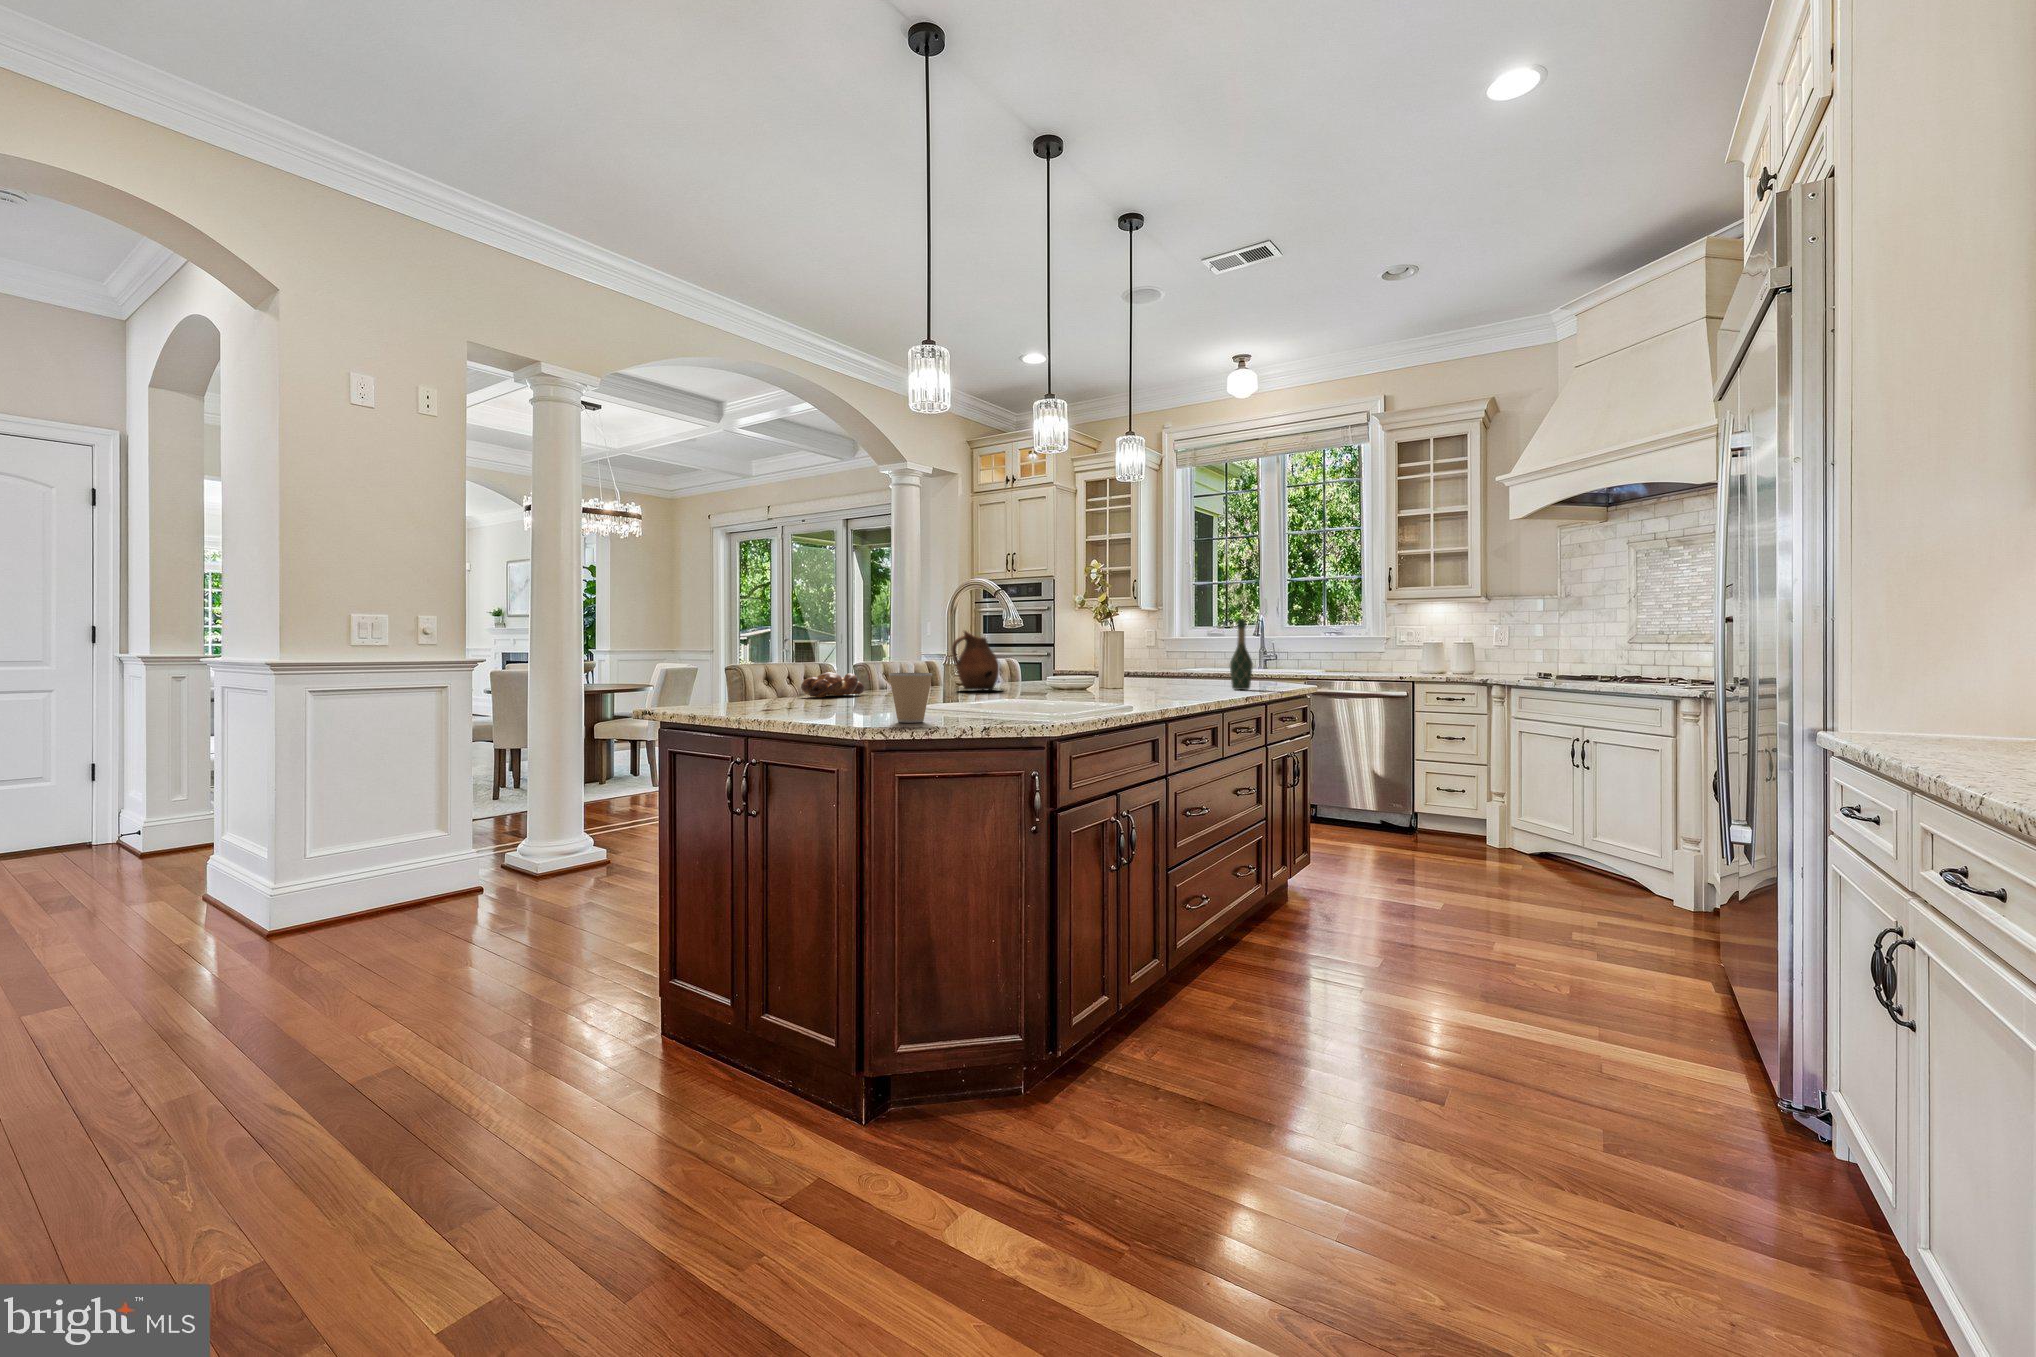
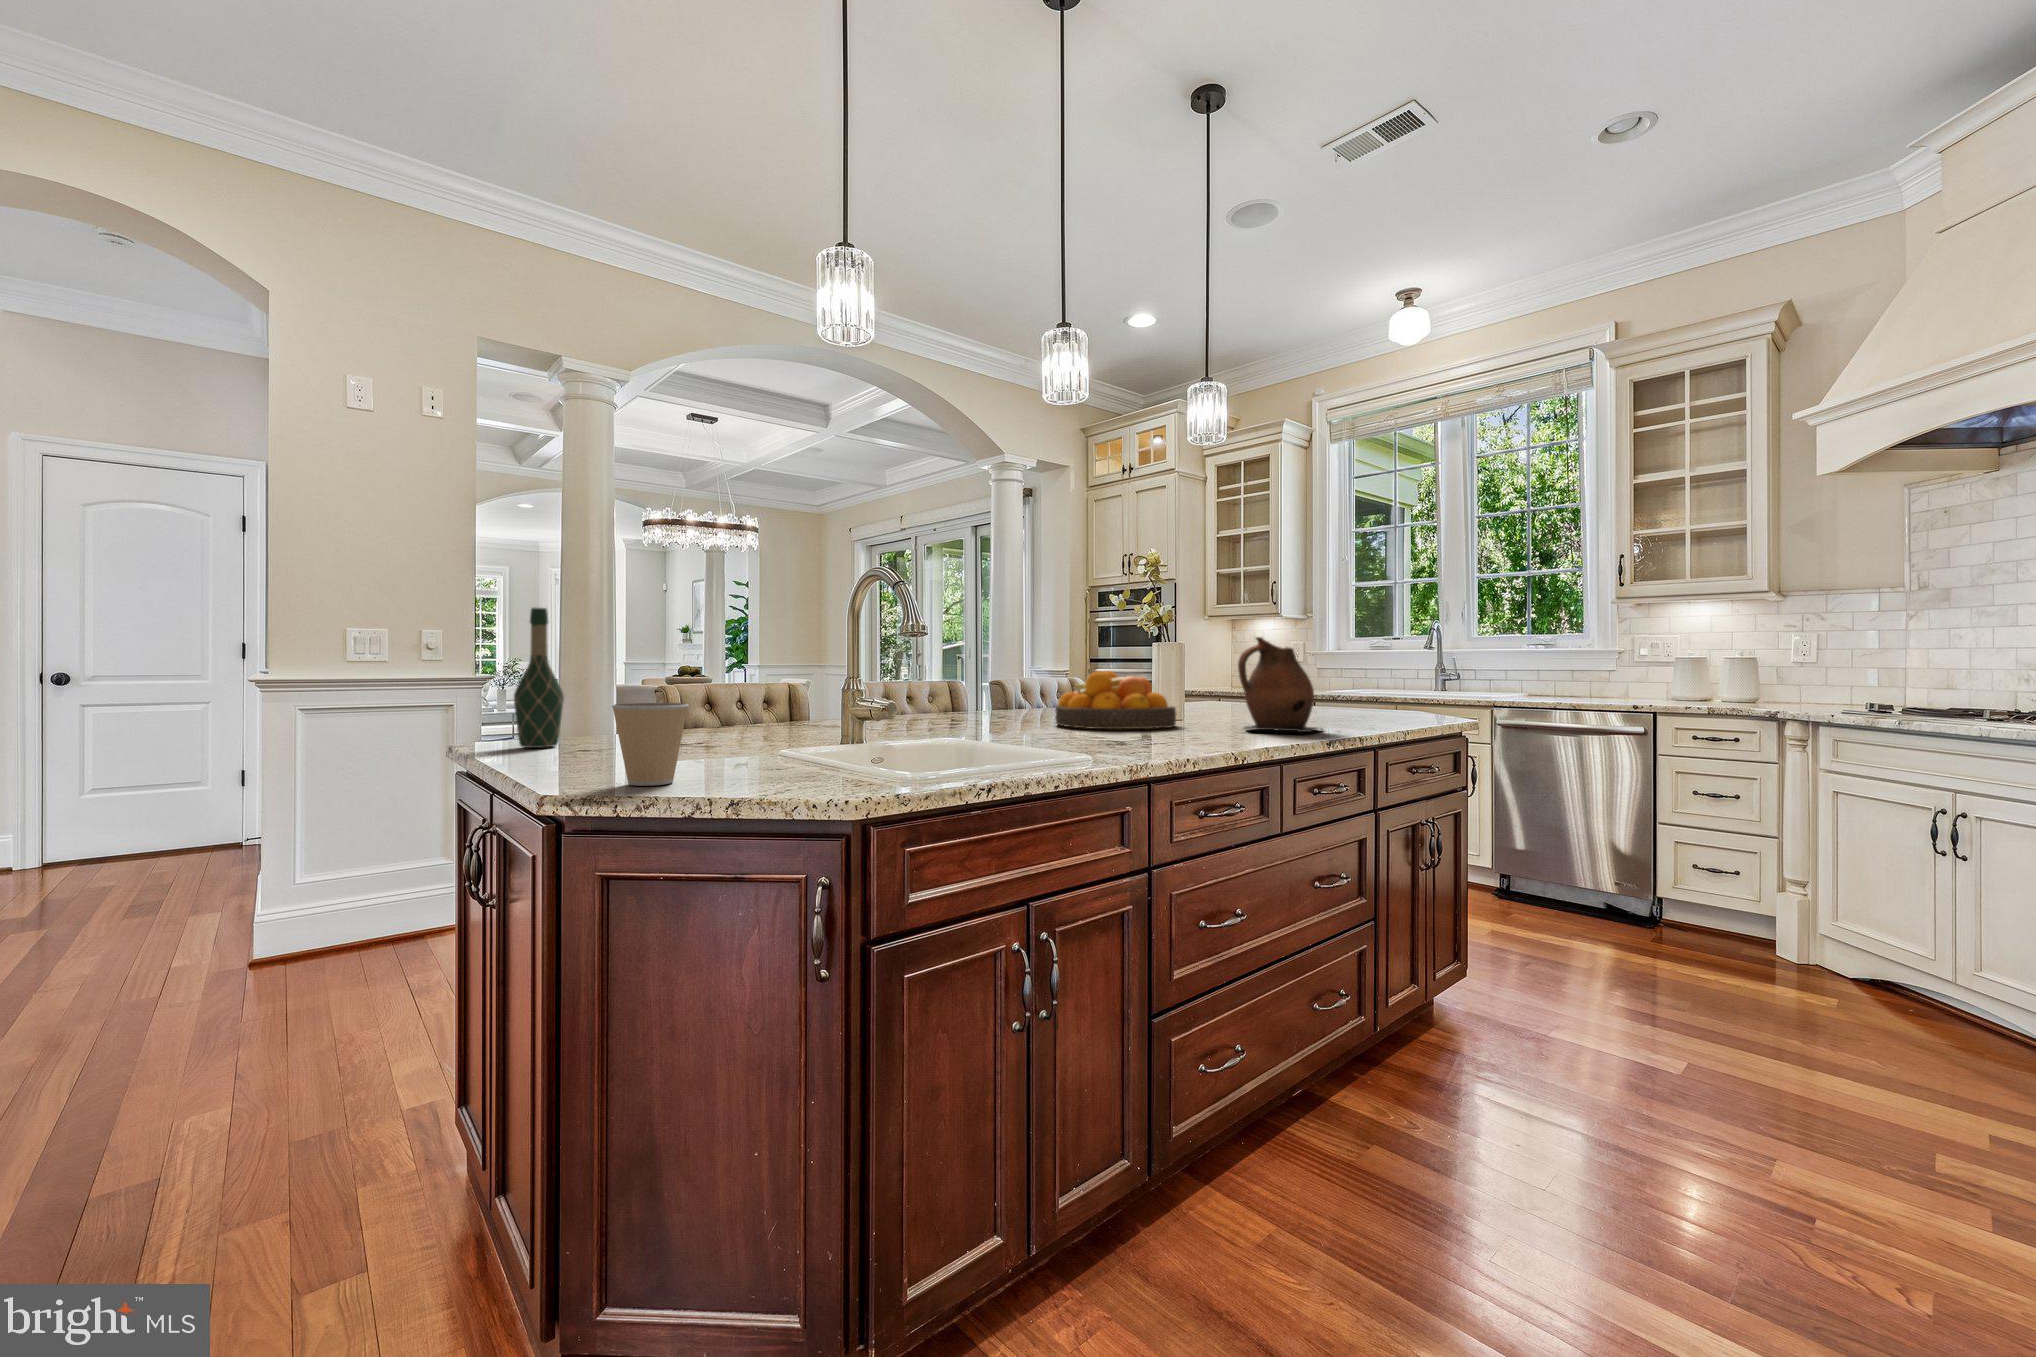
wine bottle: present [1230,619,1253,690] -> present [514,608,564,748]
ceramic pitcher: present [952,631,1002,691] -> present [1238,637,1322,733]
fruit bowl: none [1040,653,1128,695] -> present [1055,671,1176,729]
bread loaf: present [801,672,865,697] -> none [731,694,822,727]

